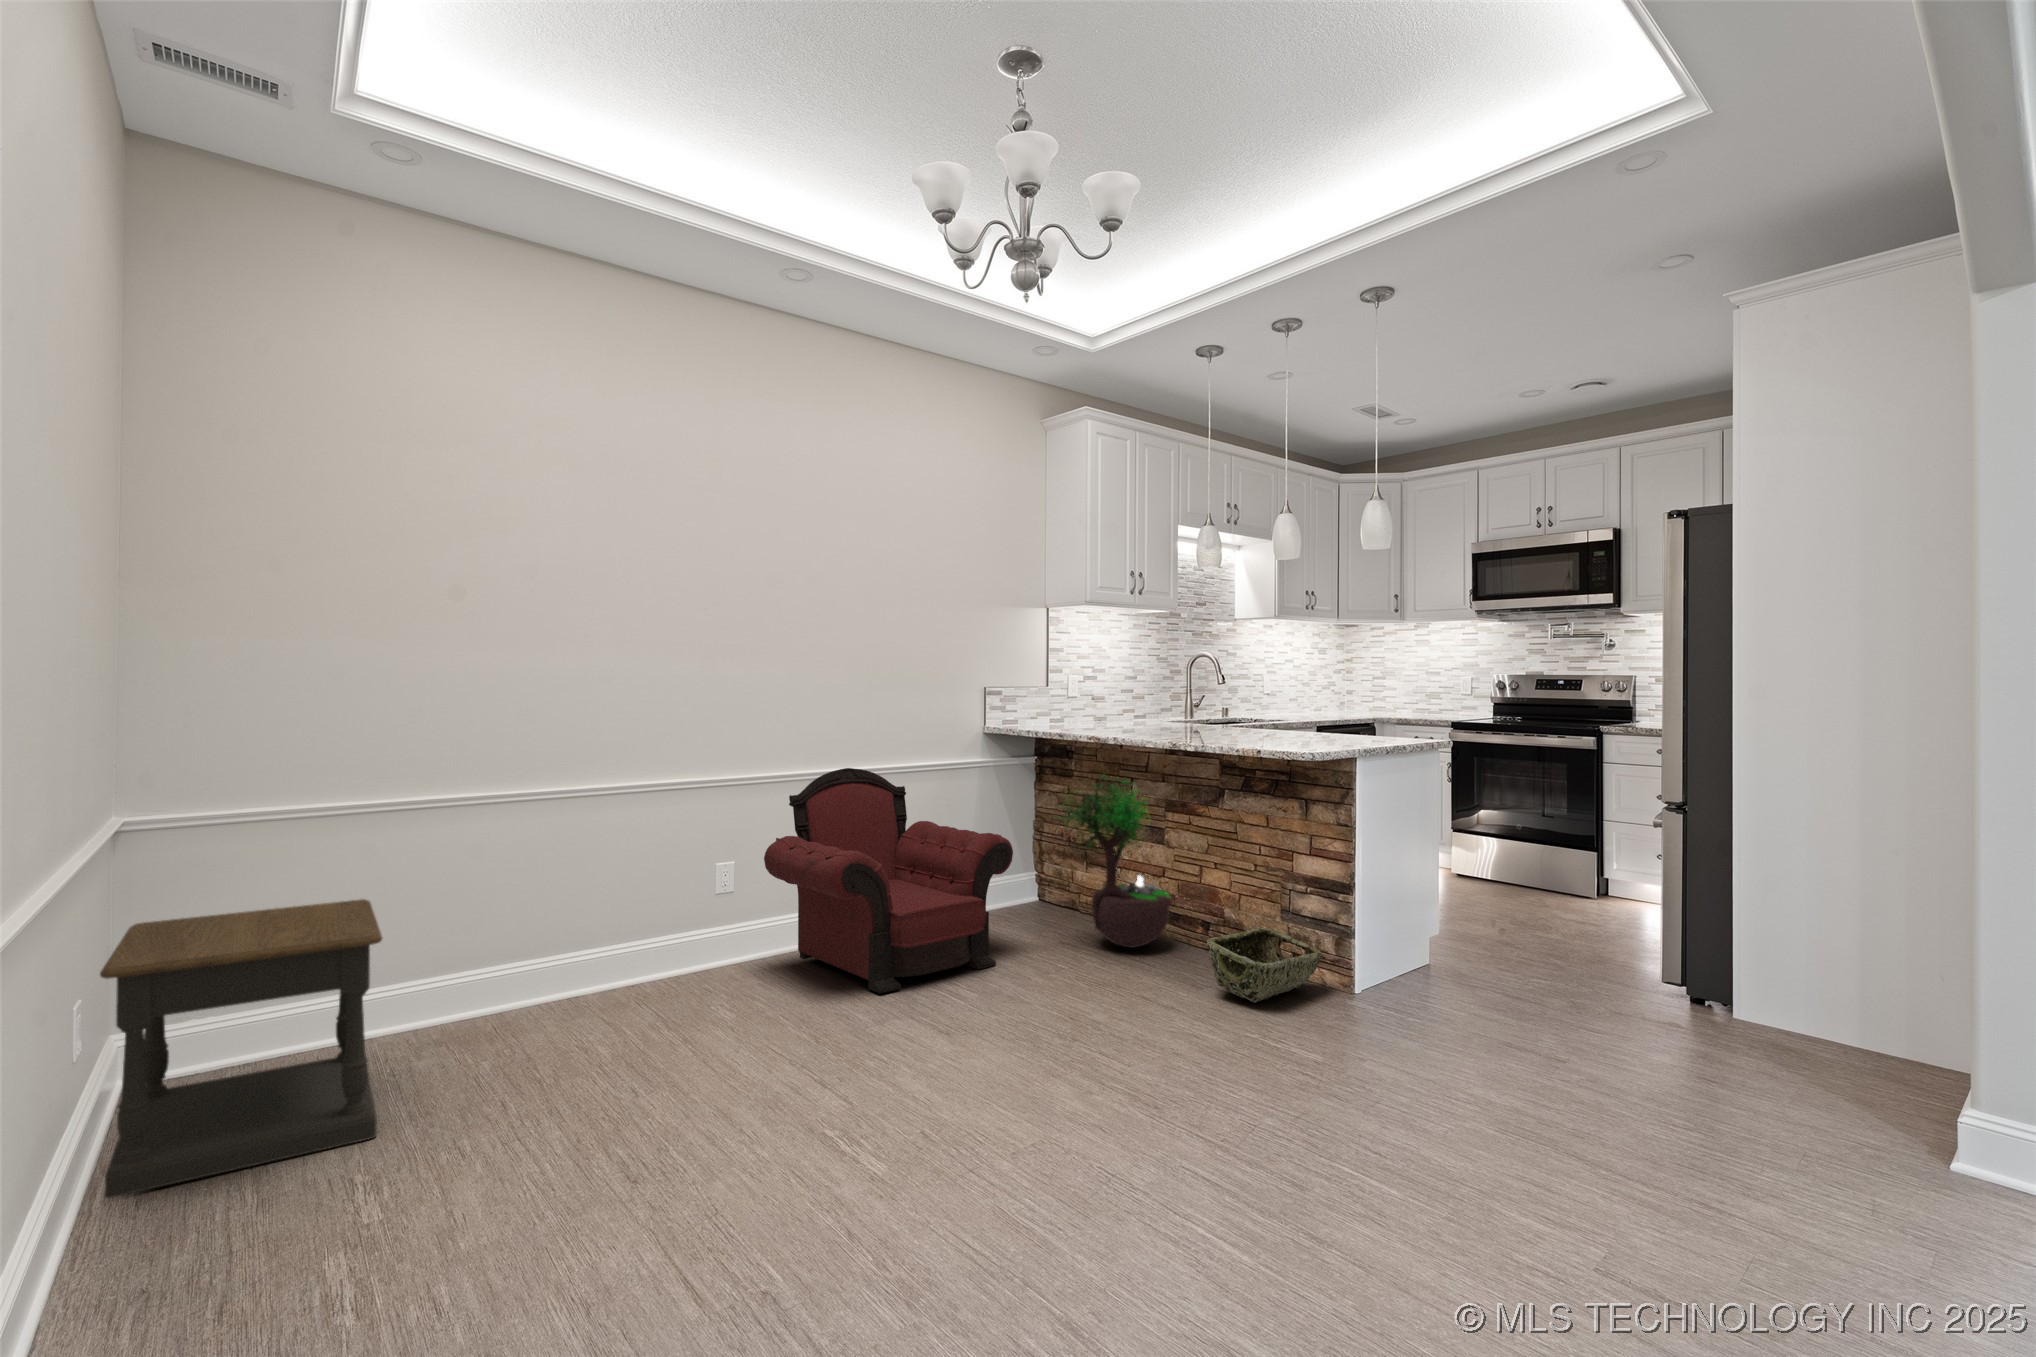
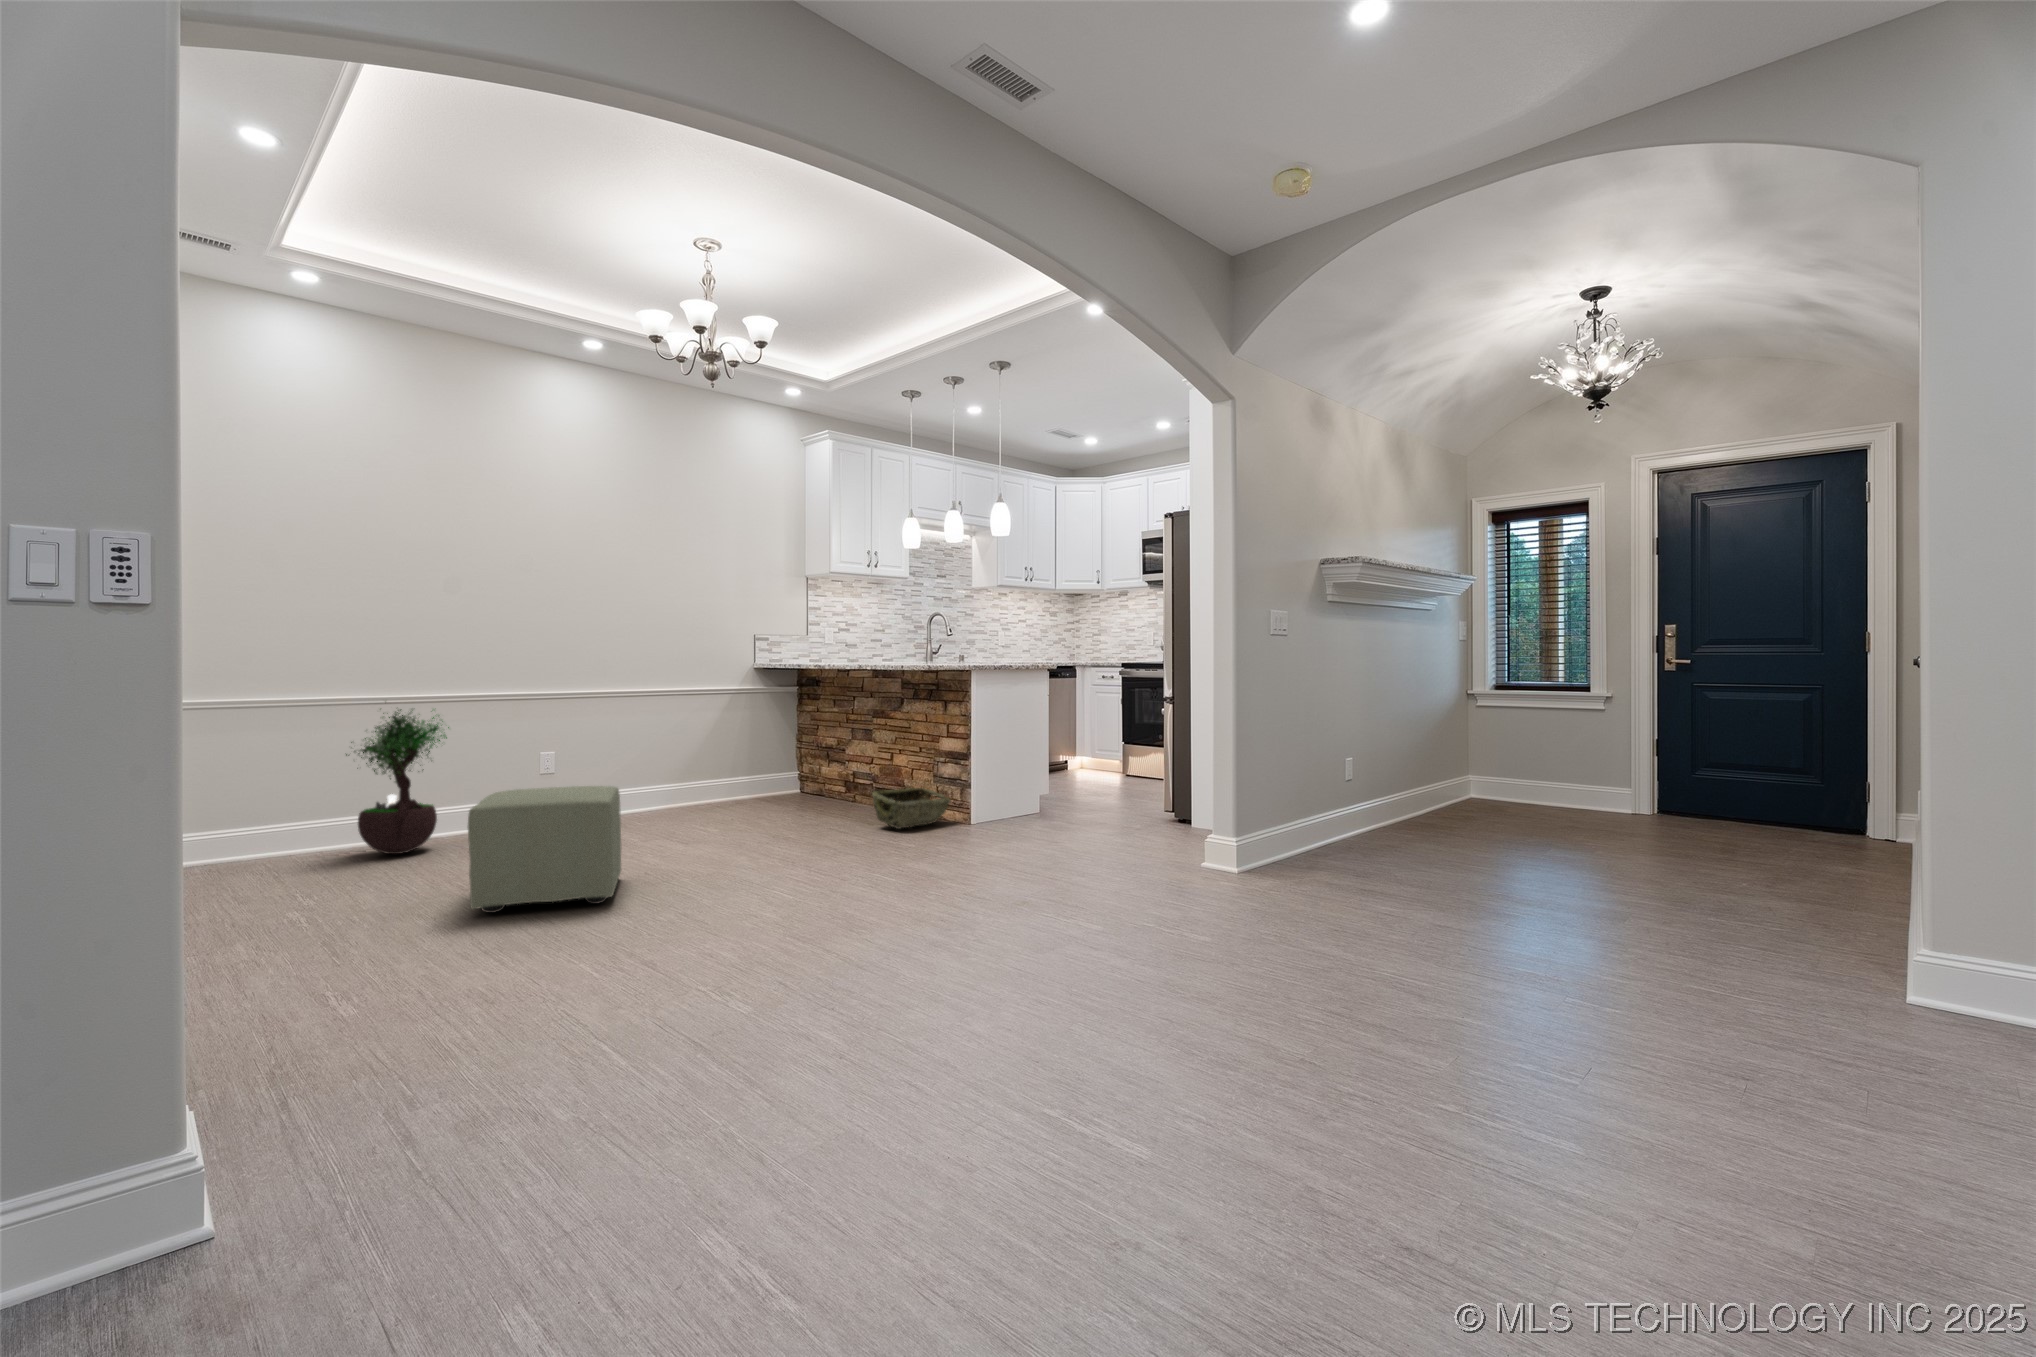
armchair: present [764,768,1013,994] -> none [576,691,758,833]
potted tree: present [1059,778,1170,948] -> present [346,709,449,854]
side table: present [100,899,383,1198] -> none [128,763,302,915]
ottoman: none [663,970,910,1241] -> present [468,786,621,913]

